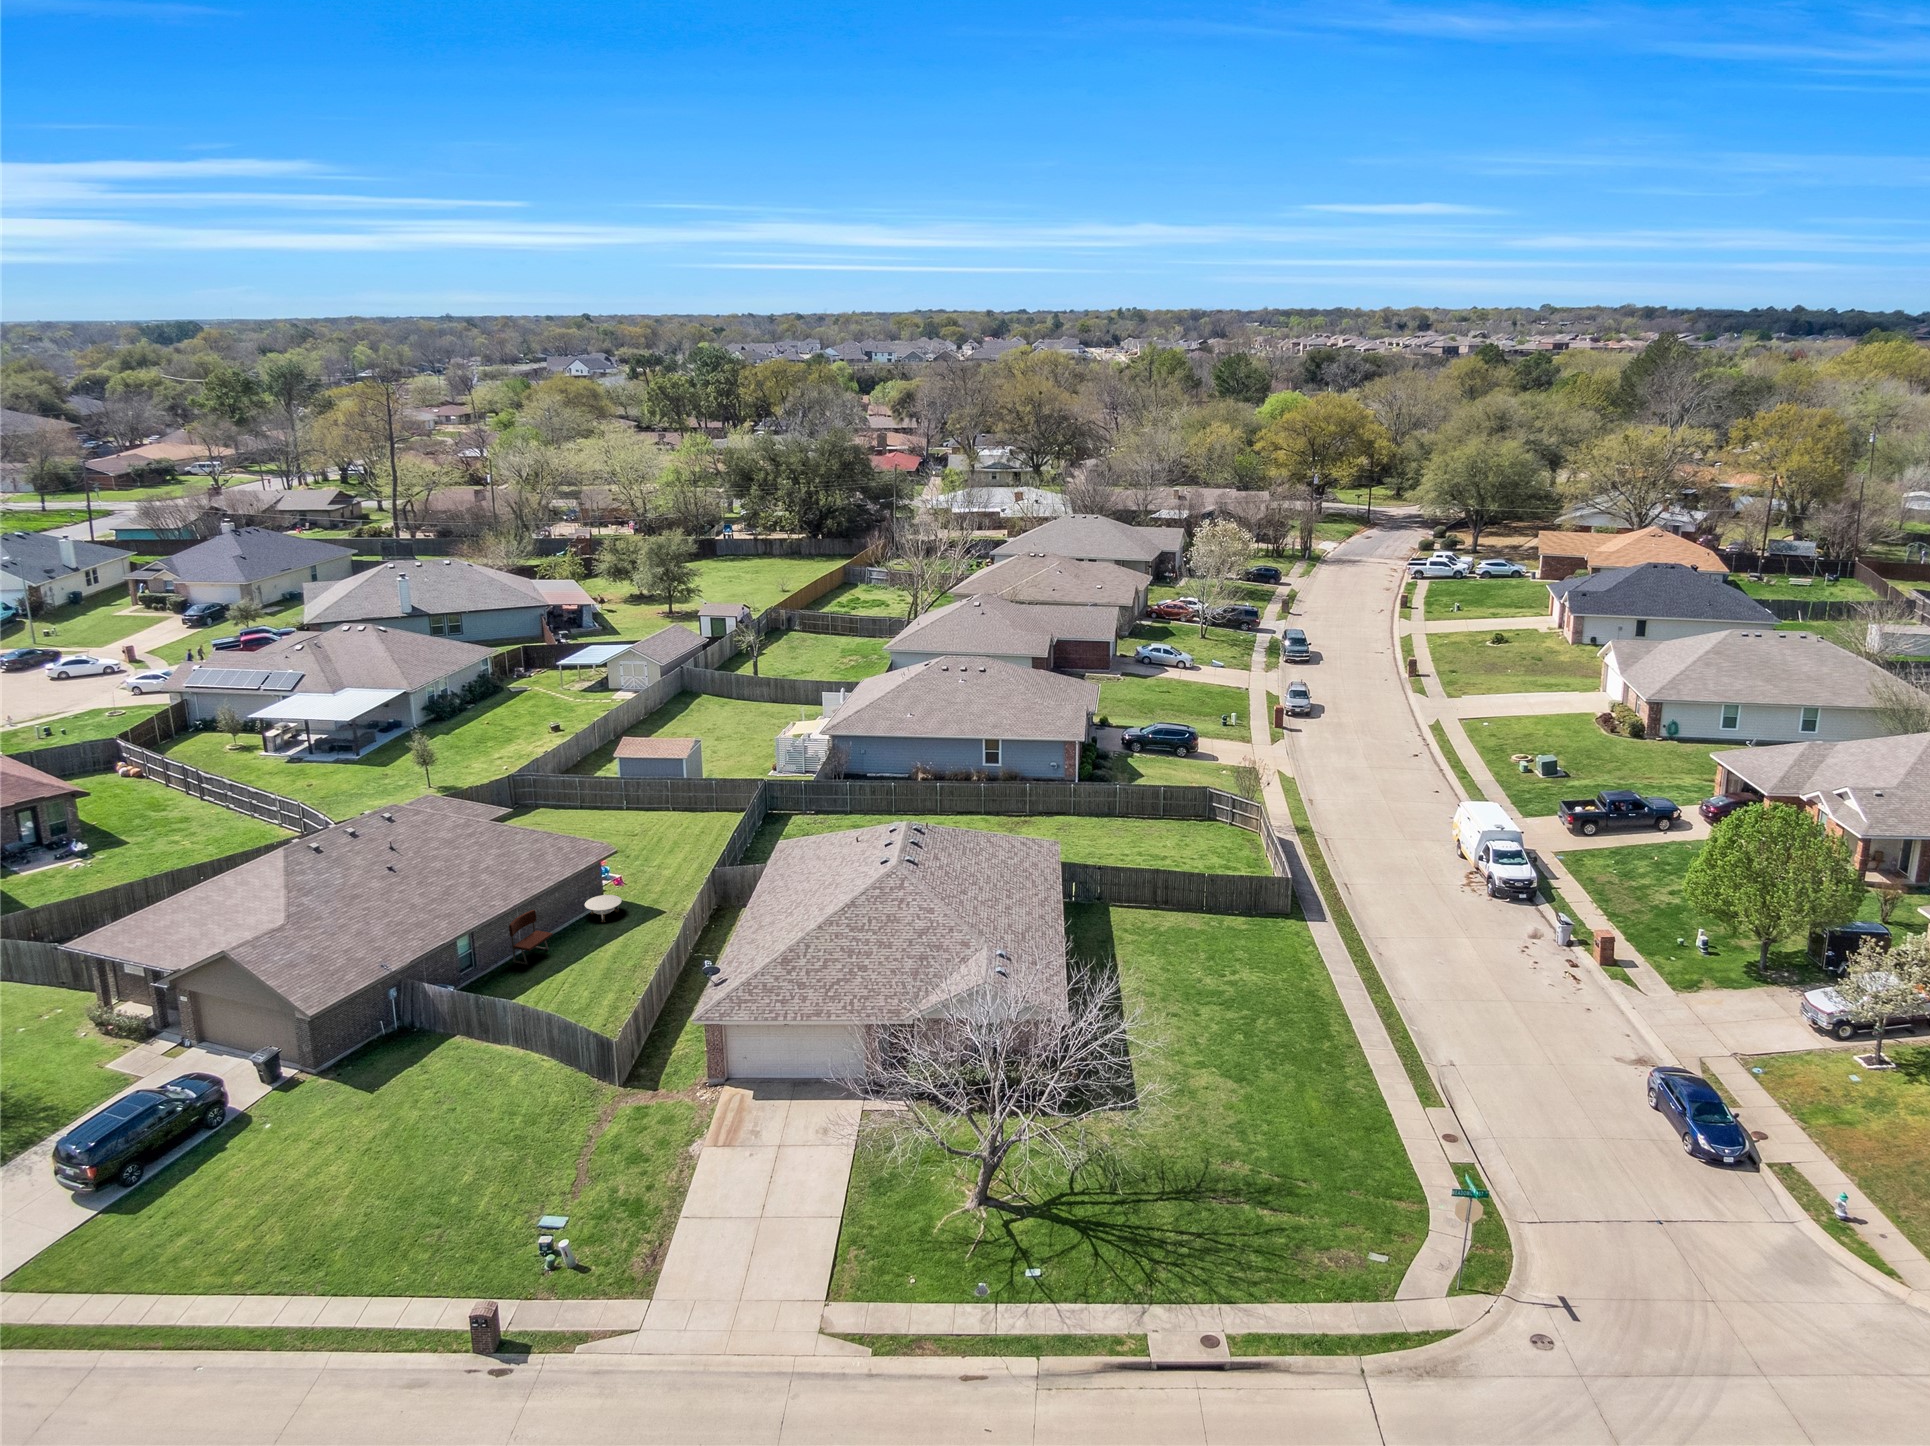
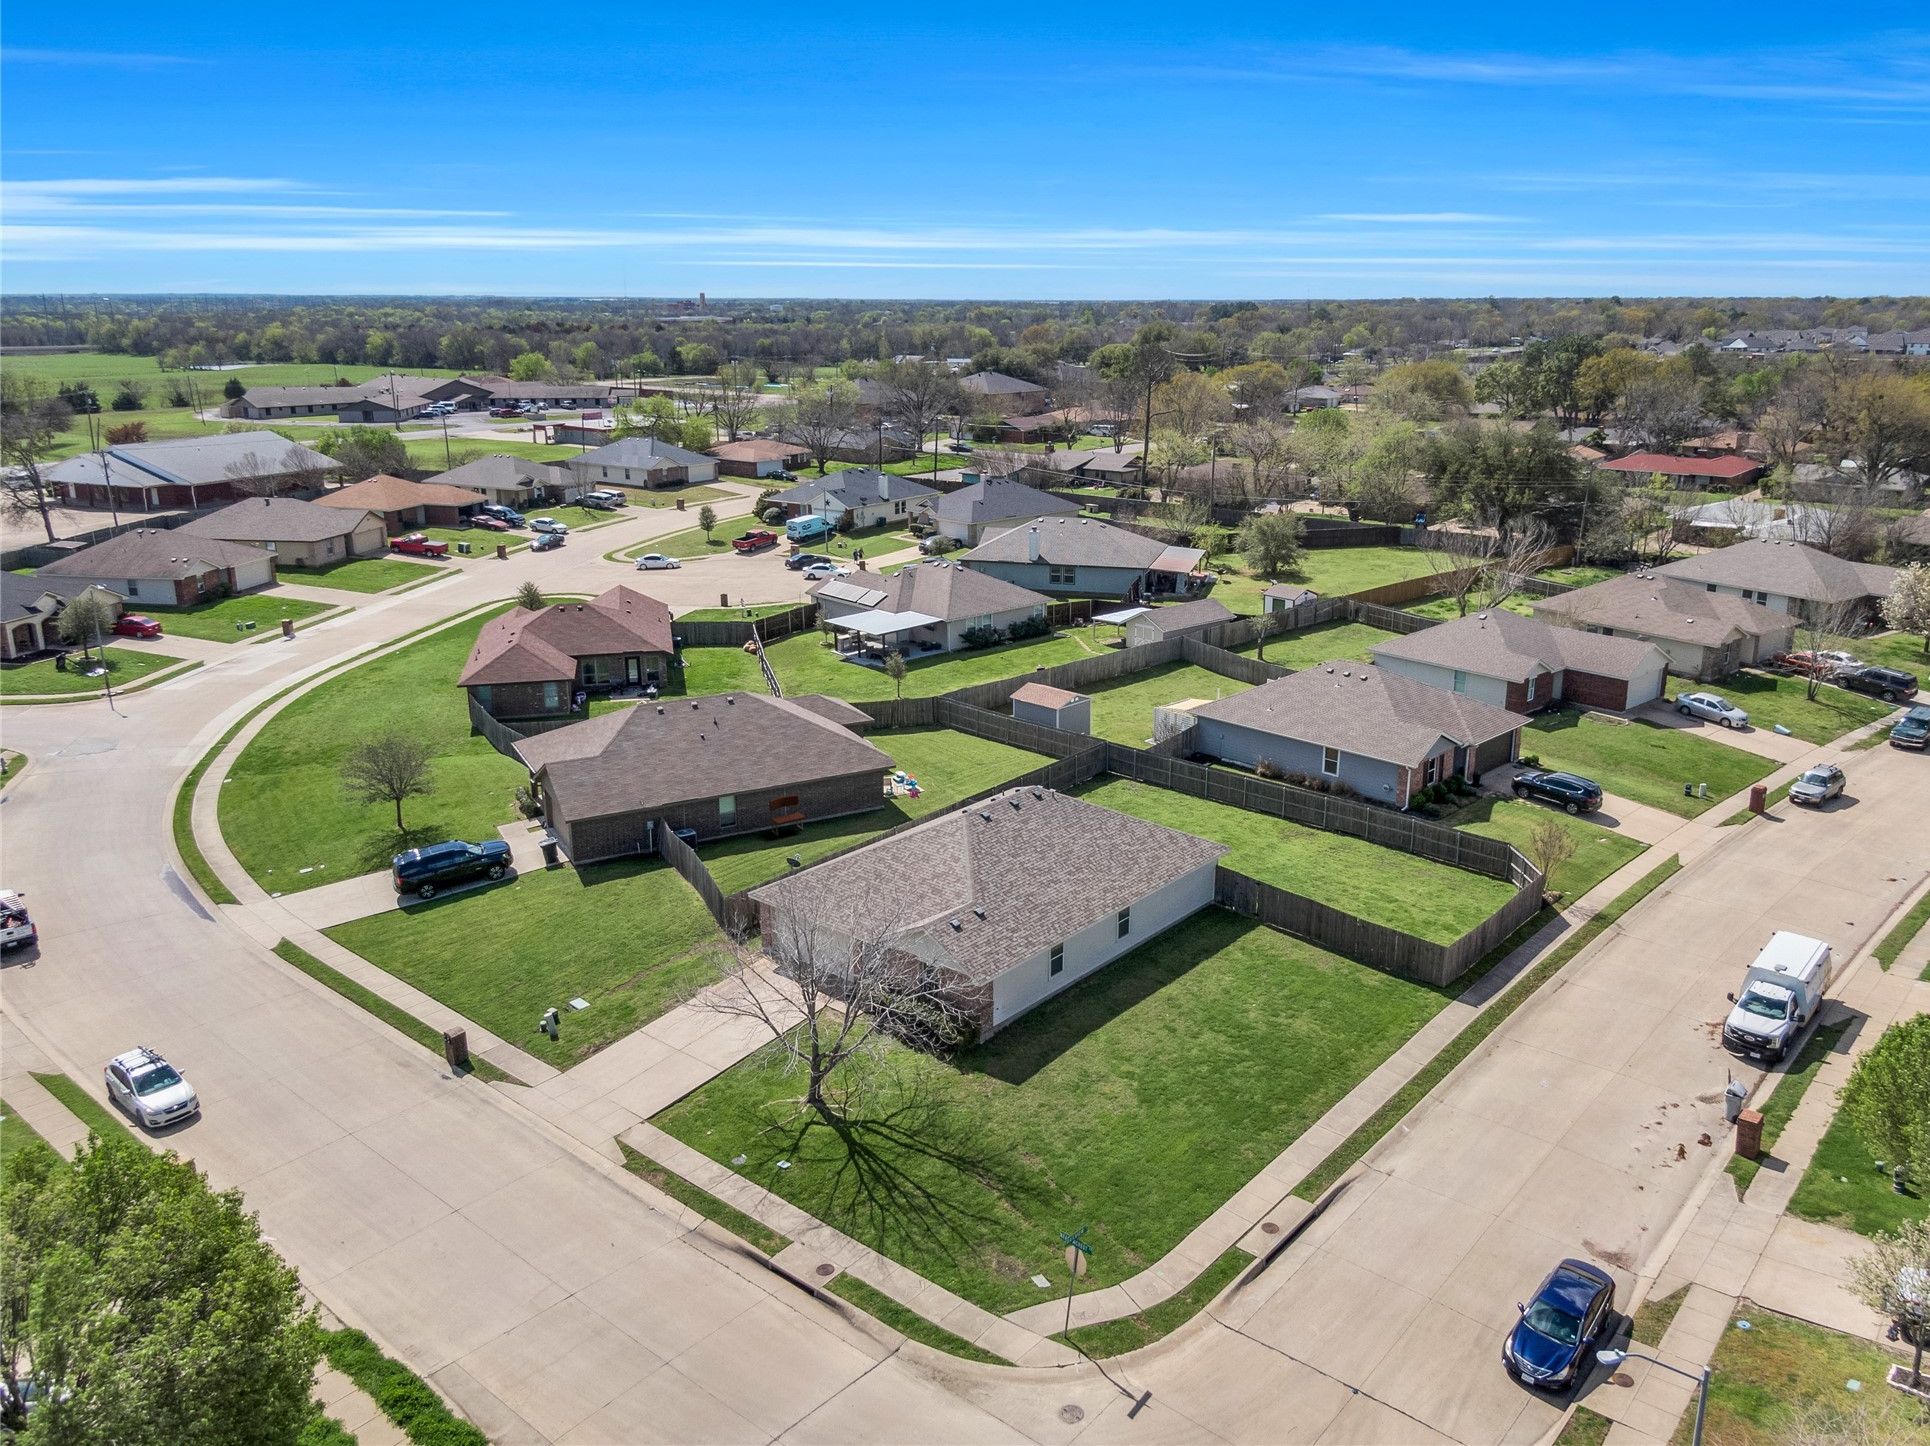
round table: present [585,895,622,923] -> none [852,800,883,822]

